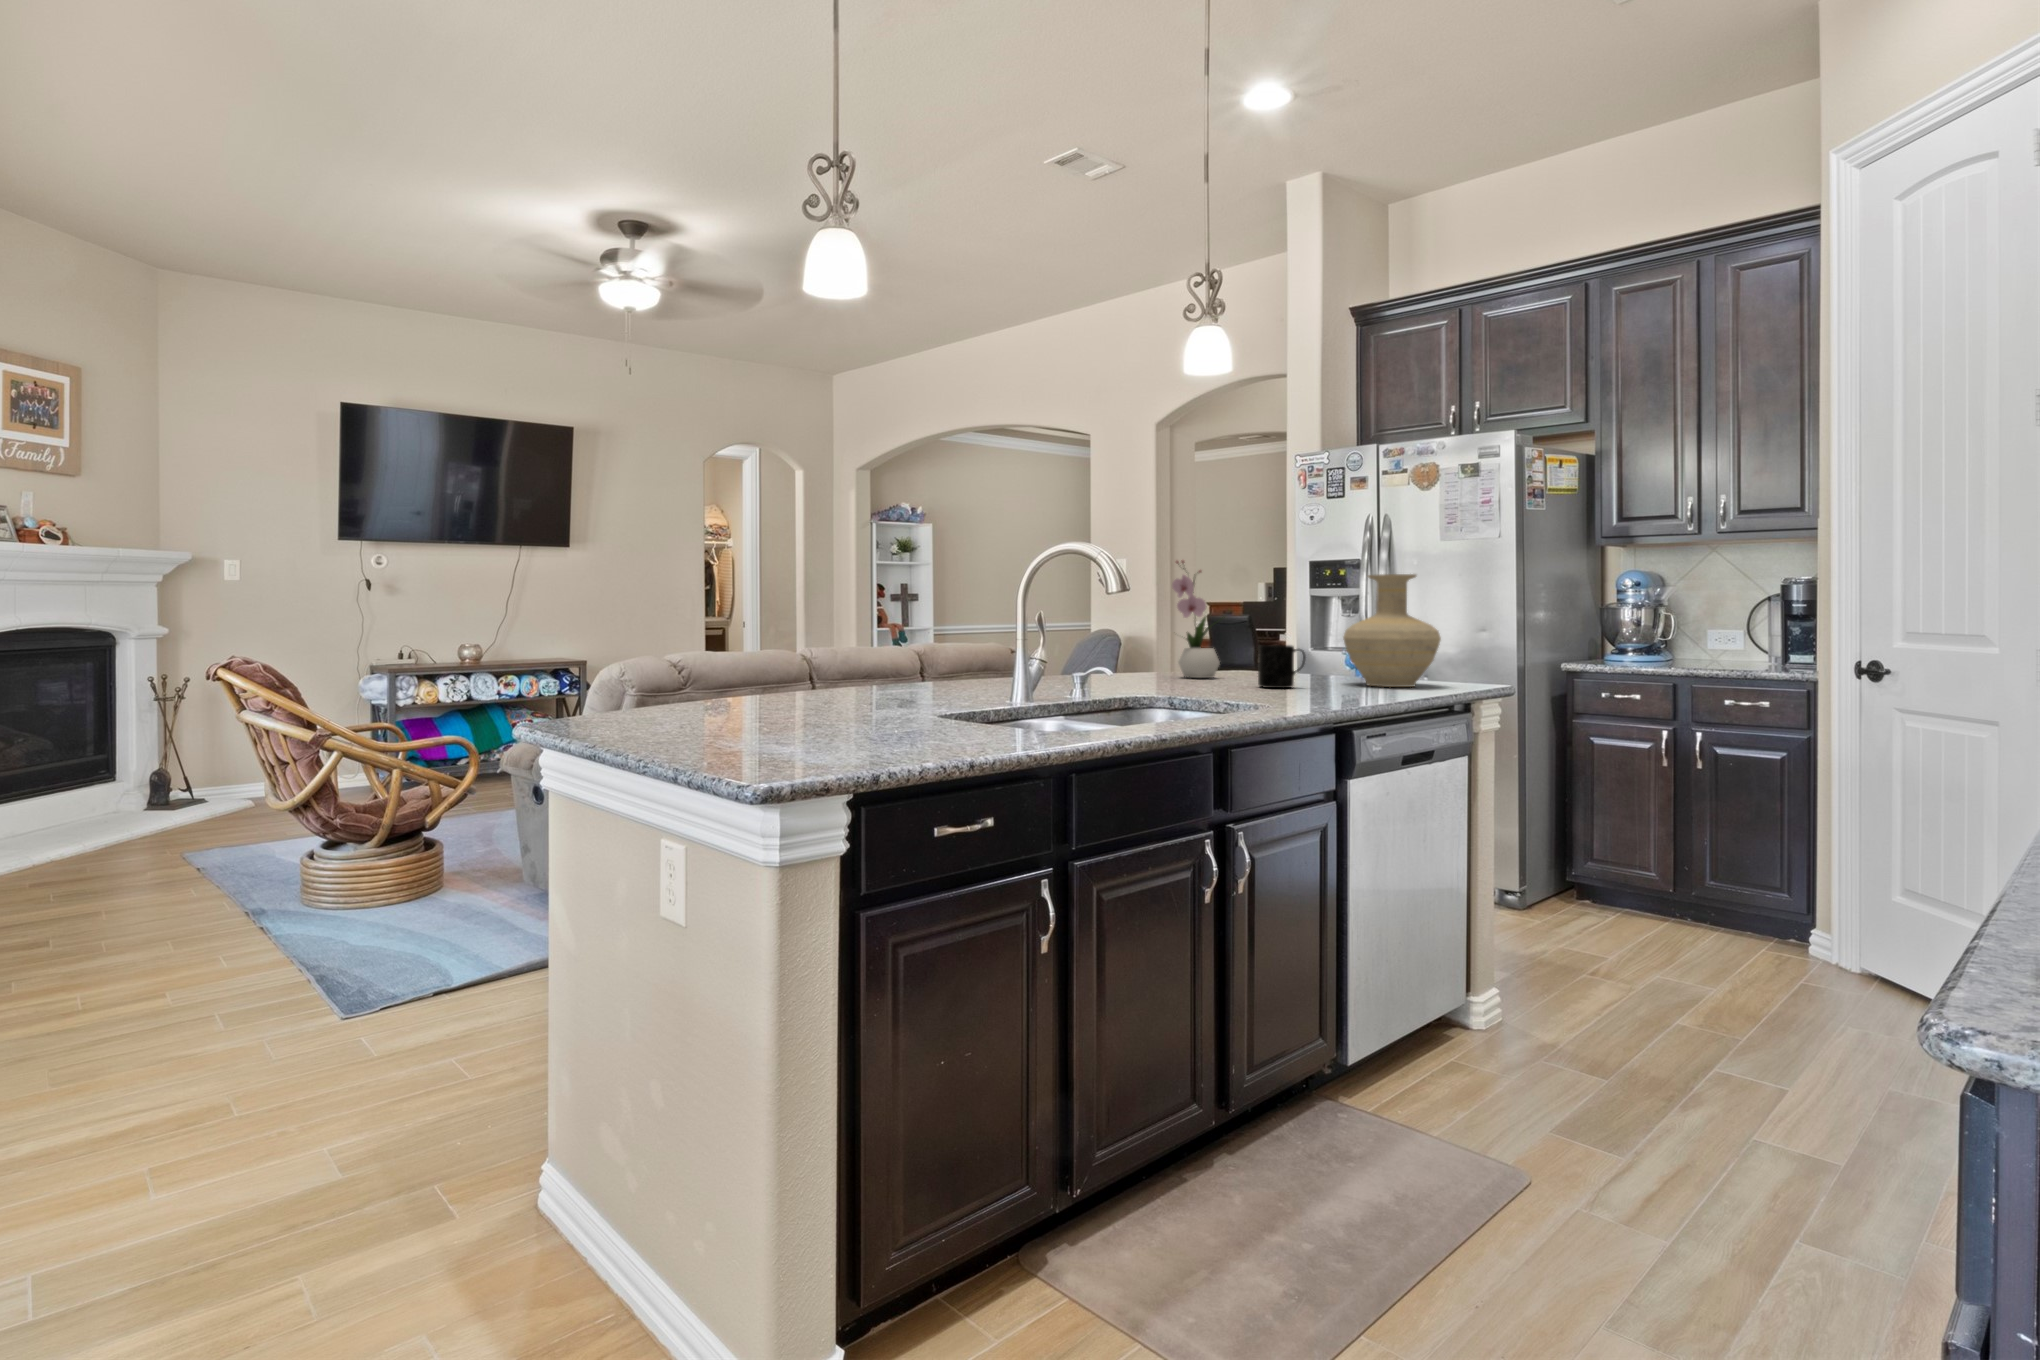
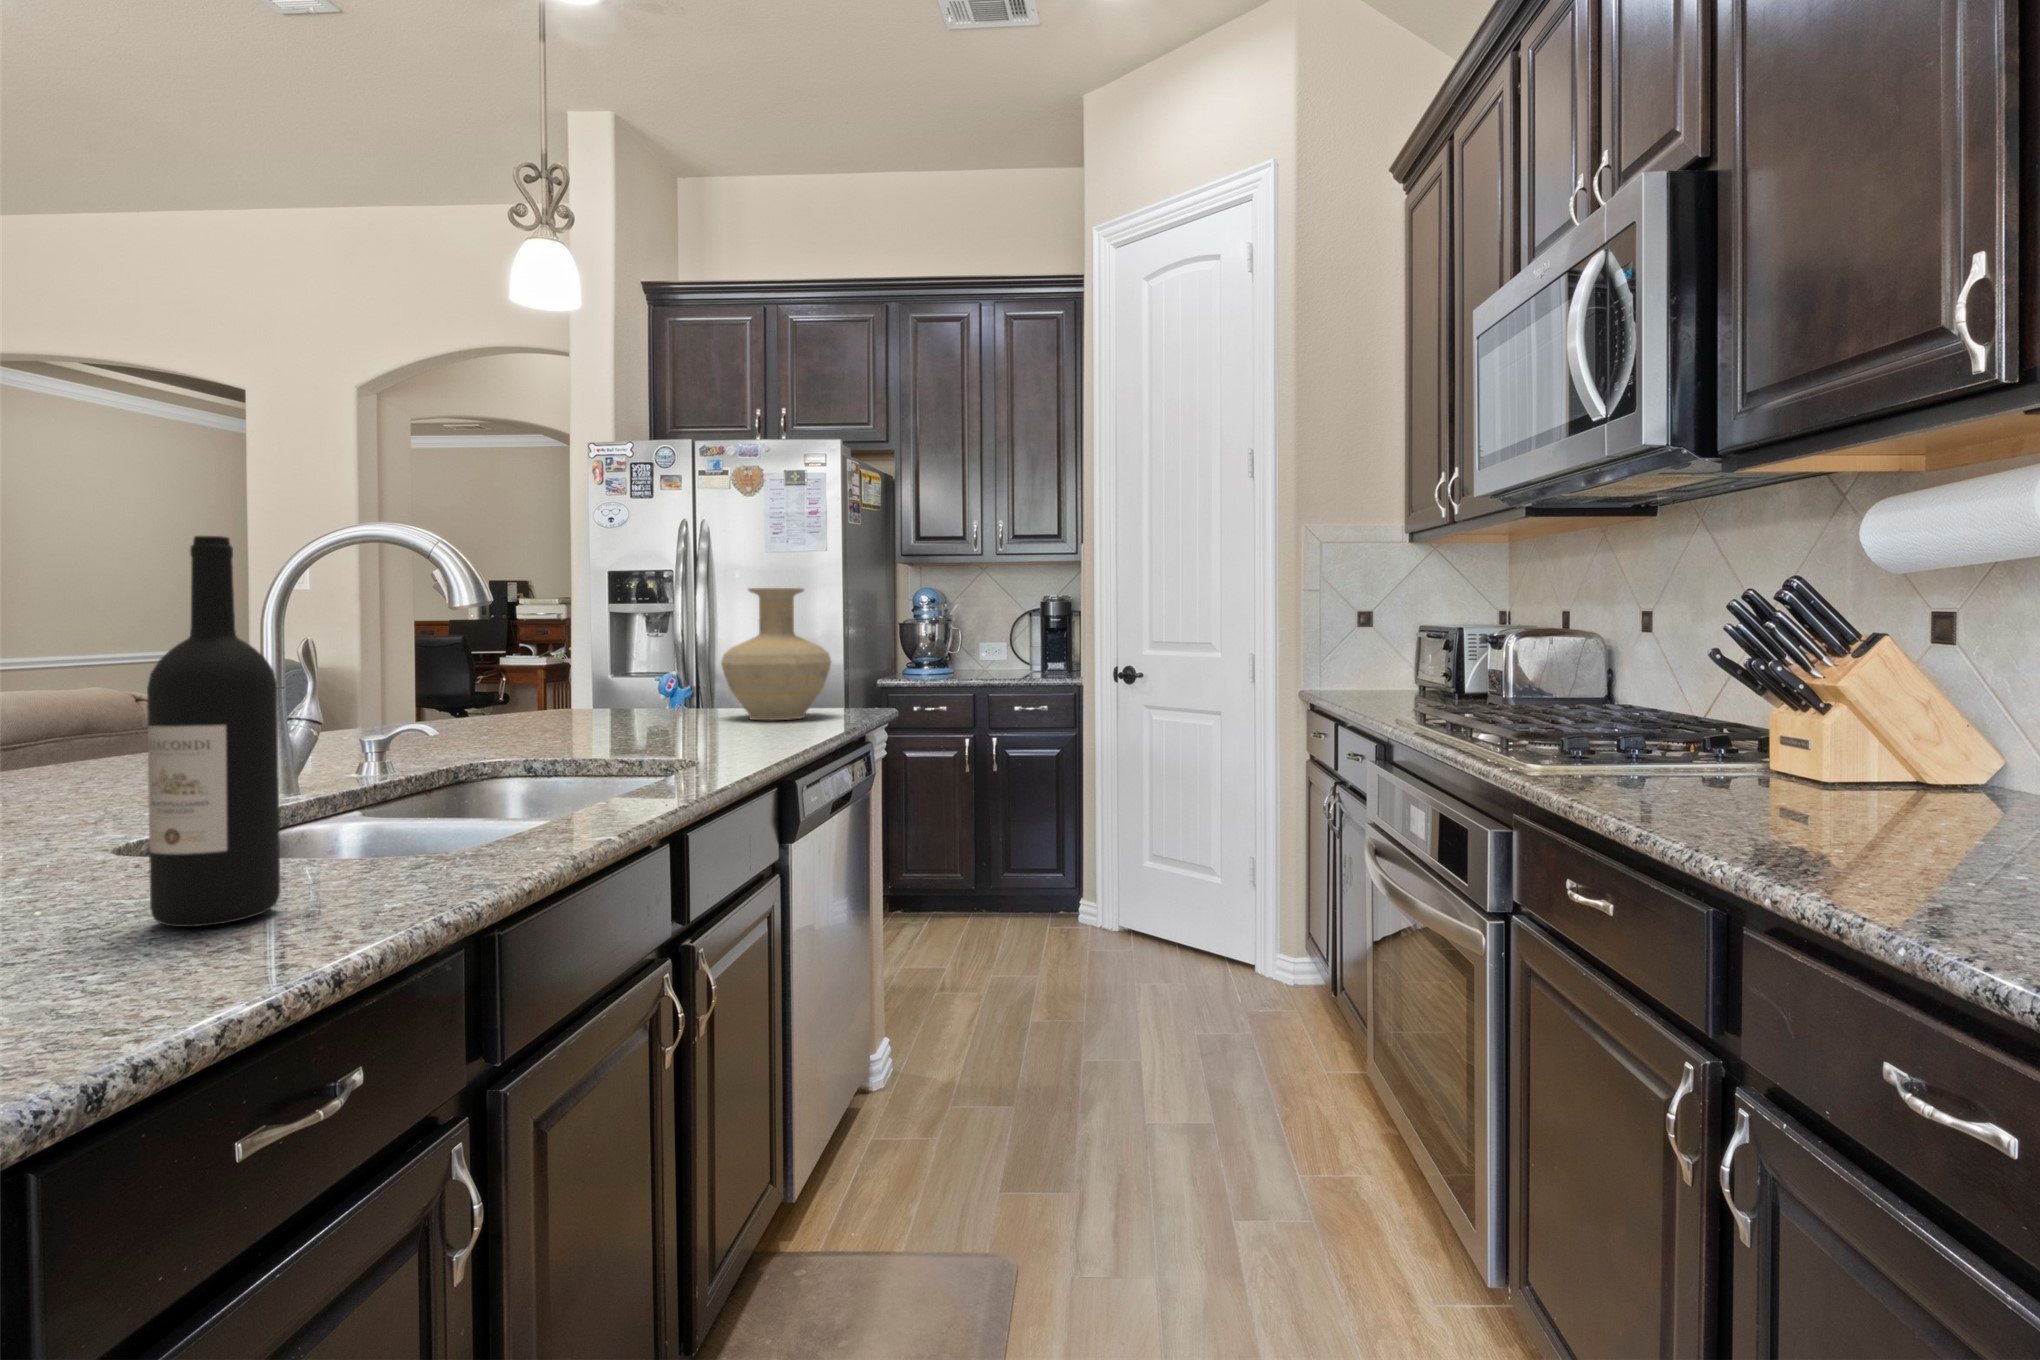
wine bottle: none [926,556,975,742] -> present [147,536,280,927]
flower arrangement: present [1172,561,1223,678] -> none [482,562,561,724]
mug: present [1258,645,1305,688] -> none [627,676,689,733]

